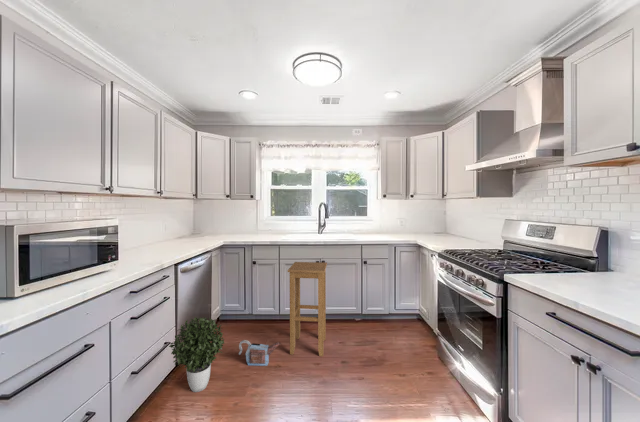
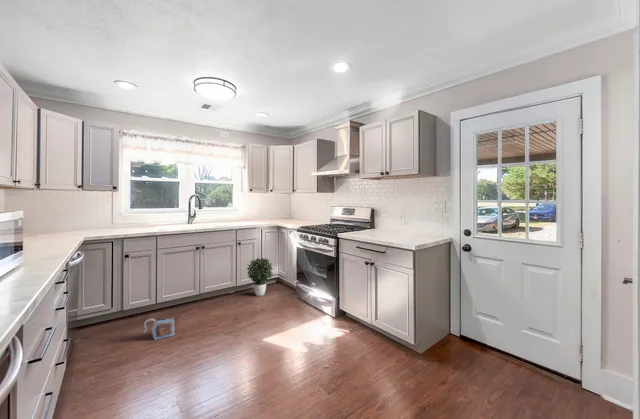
stool: present [288,262,327,356] -> none [184,245,221,324]
potted plant: present [169,317,224,392] -> present [247,258,273,296]

